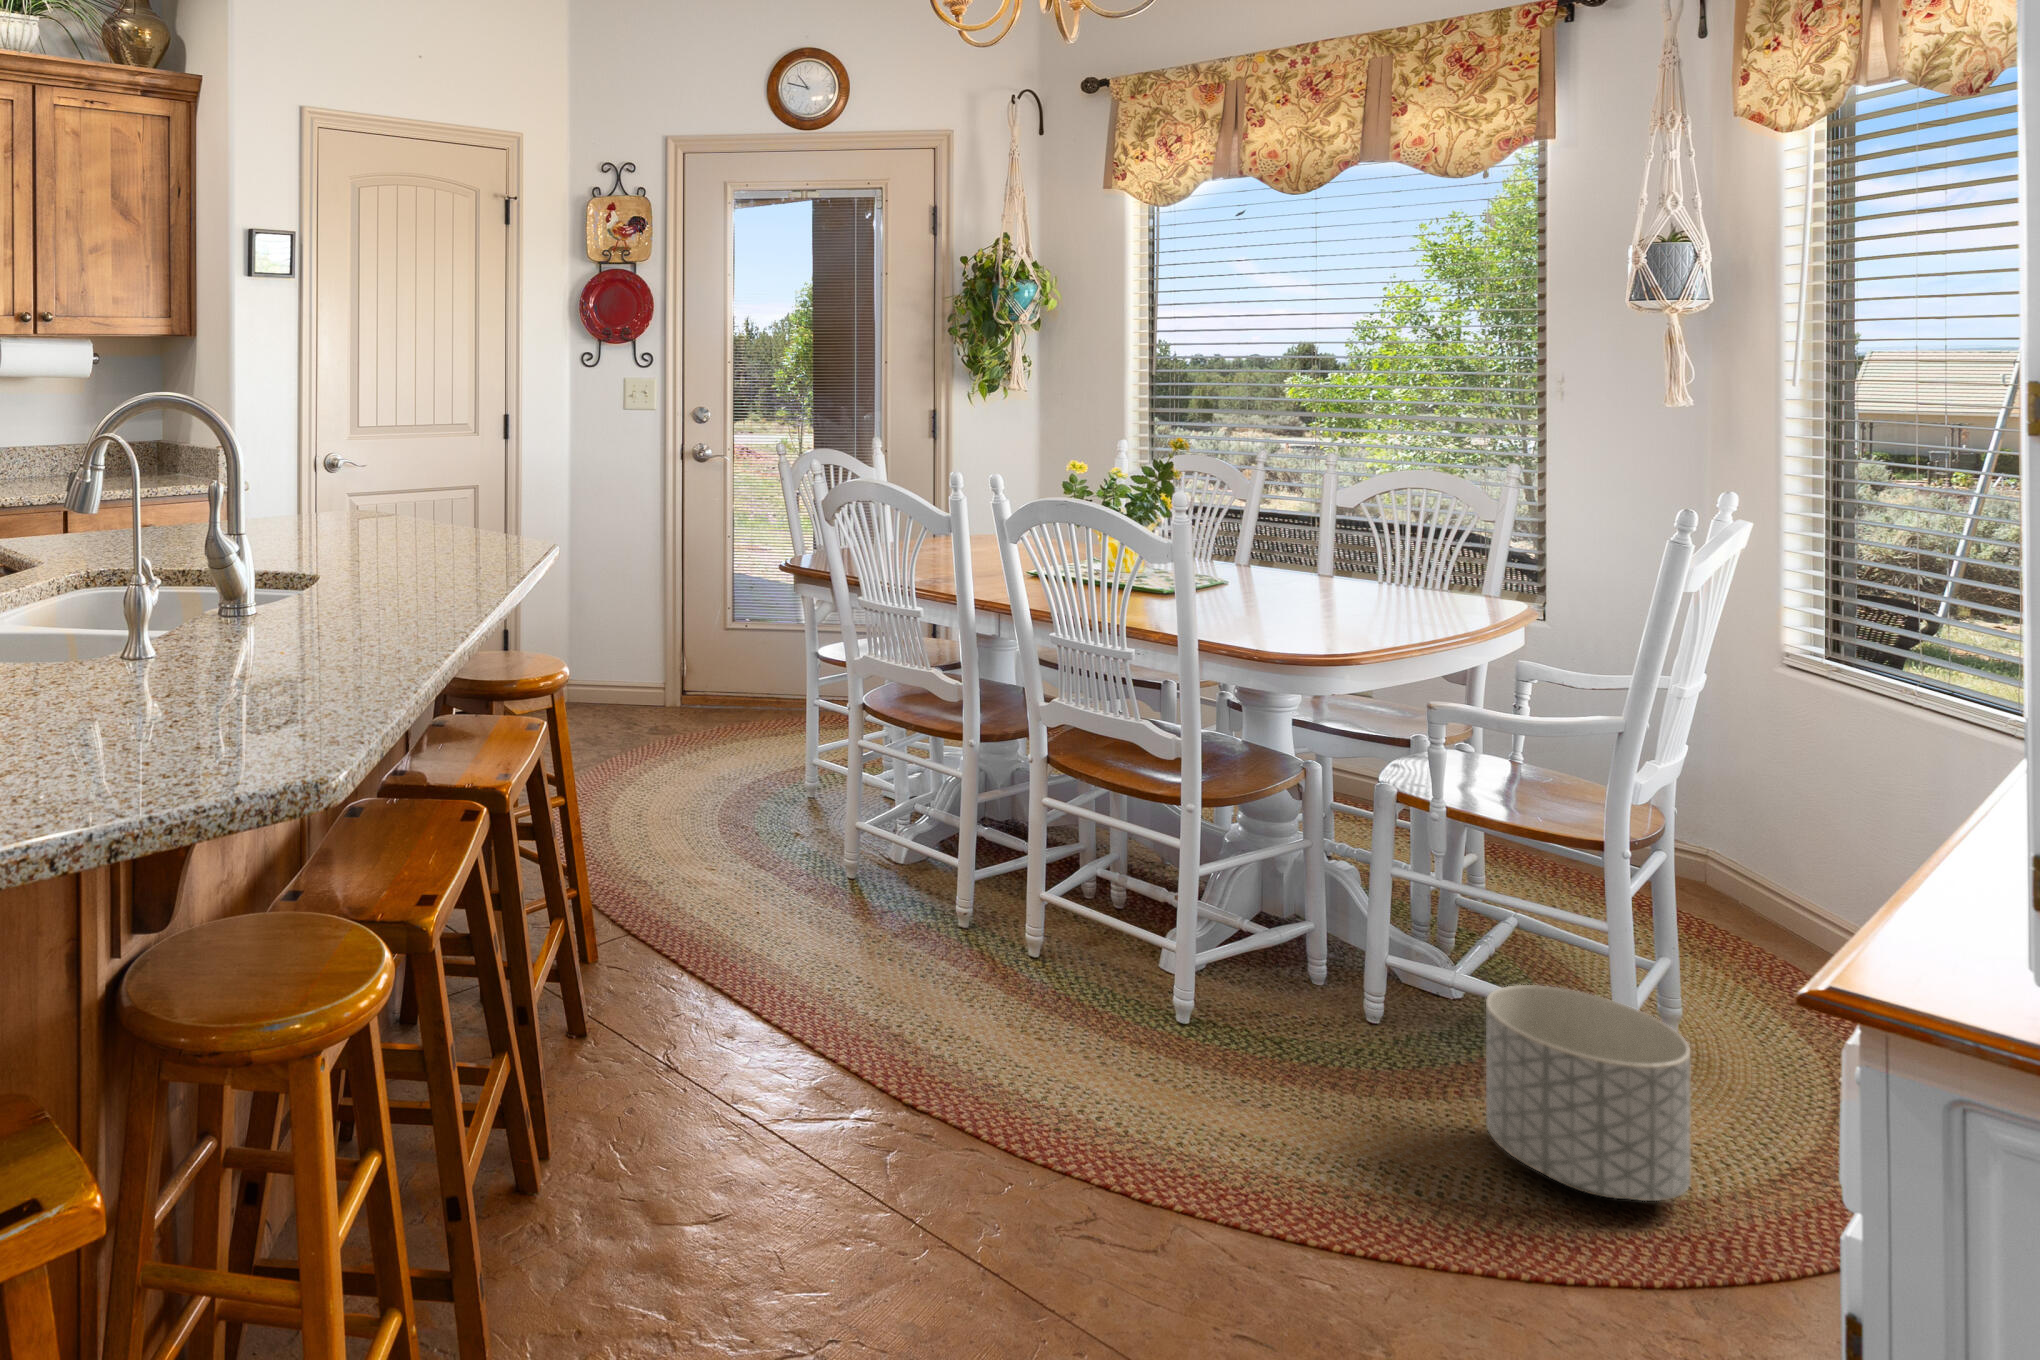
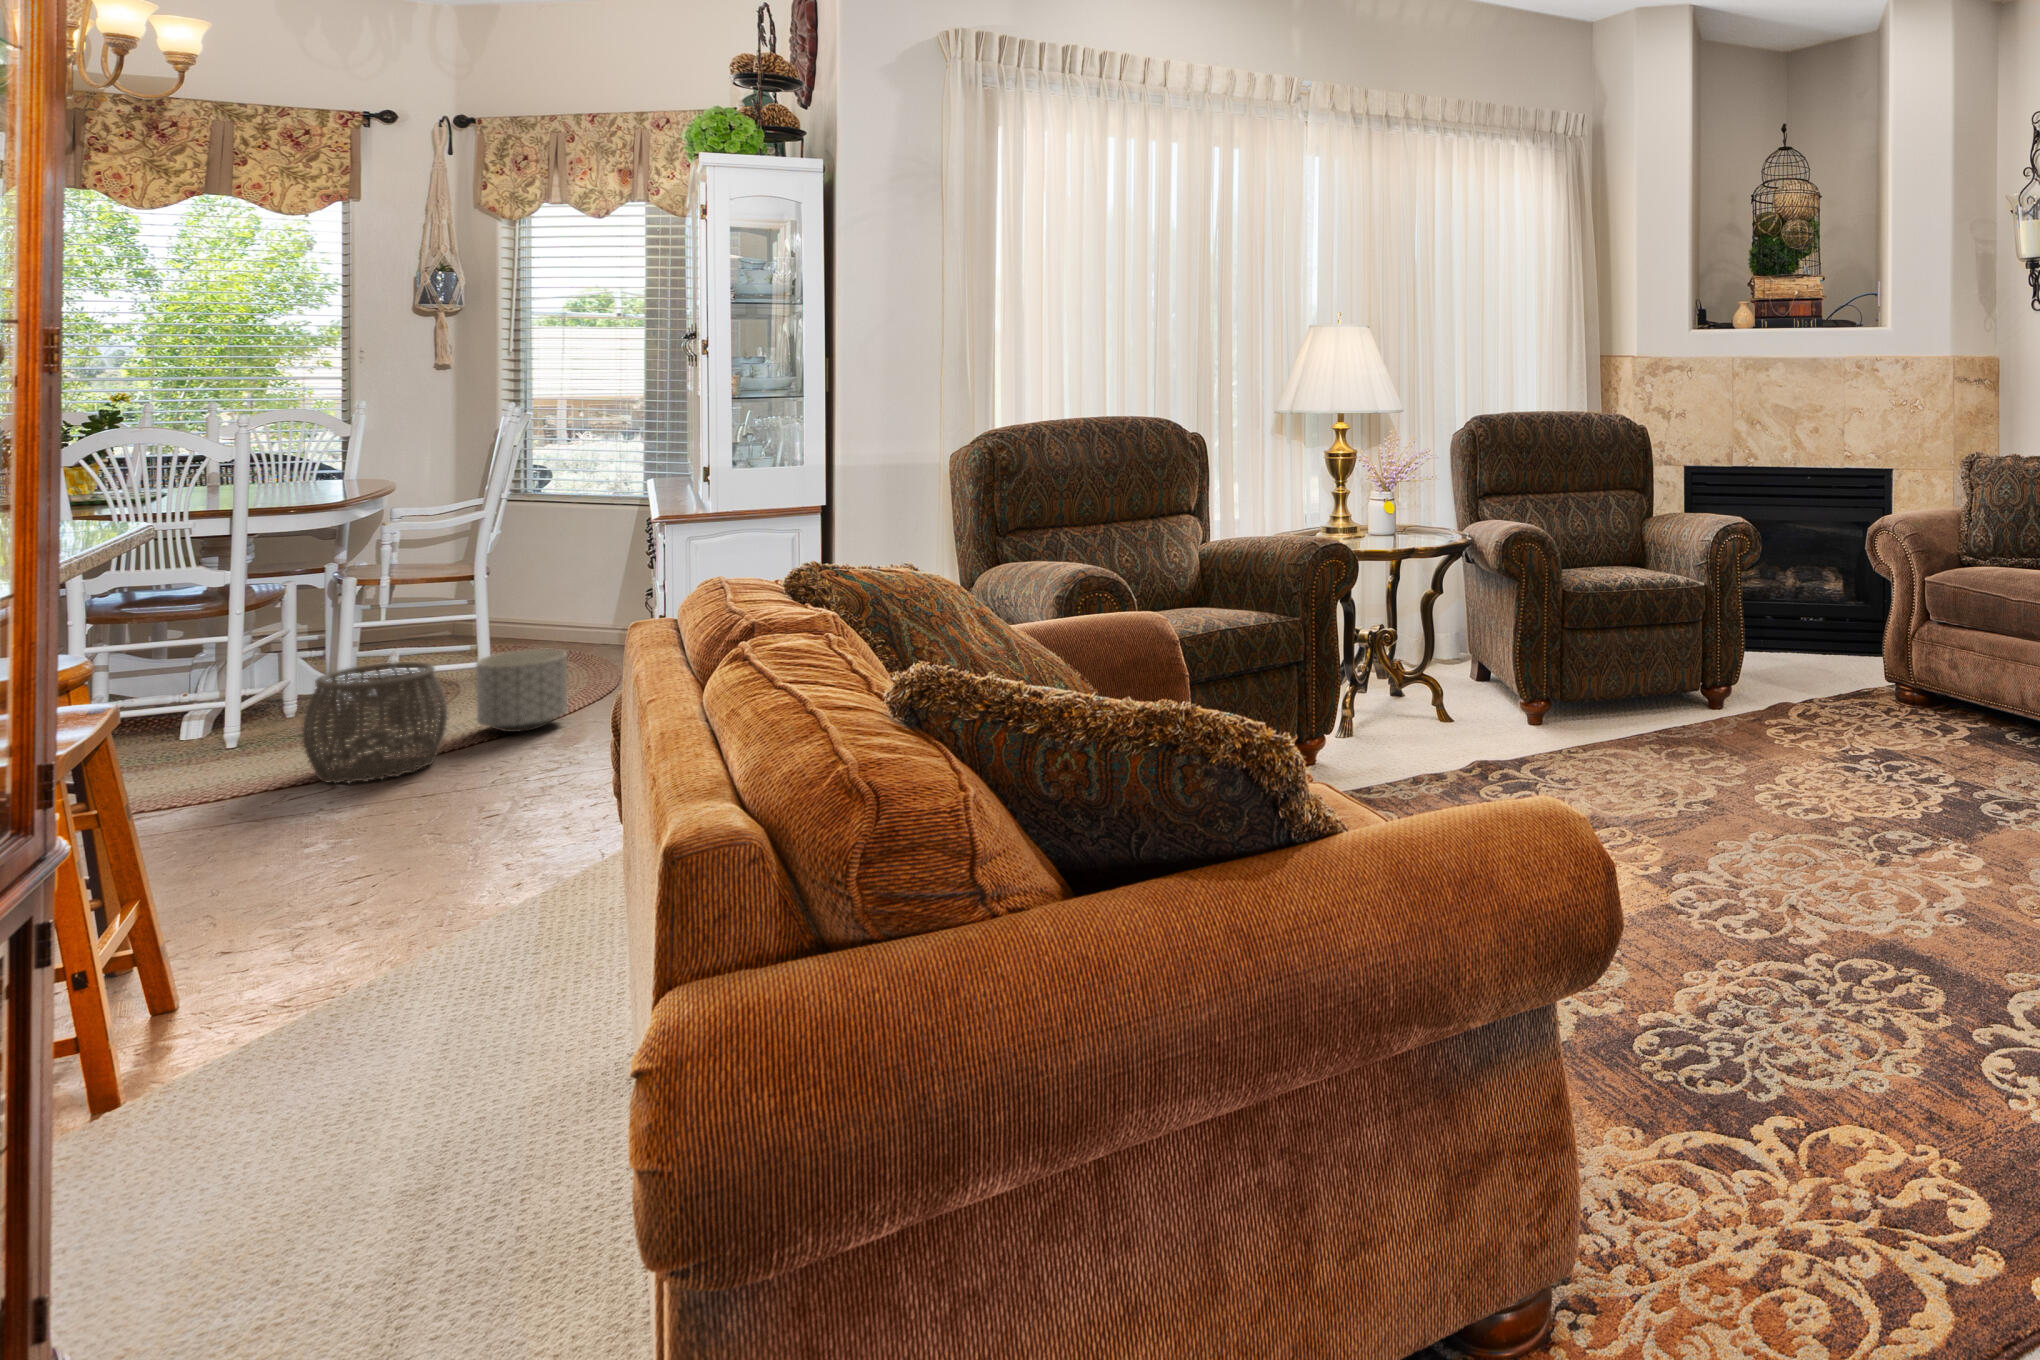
woven basket: none [1133,918,1378,1183] -> present [302,662,448,783]

